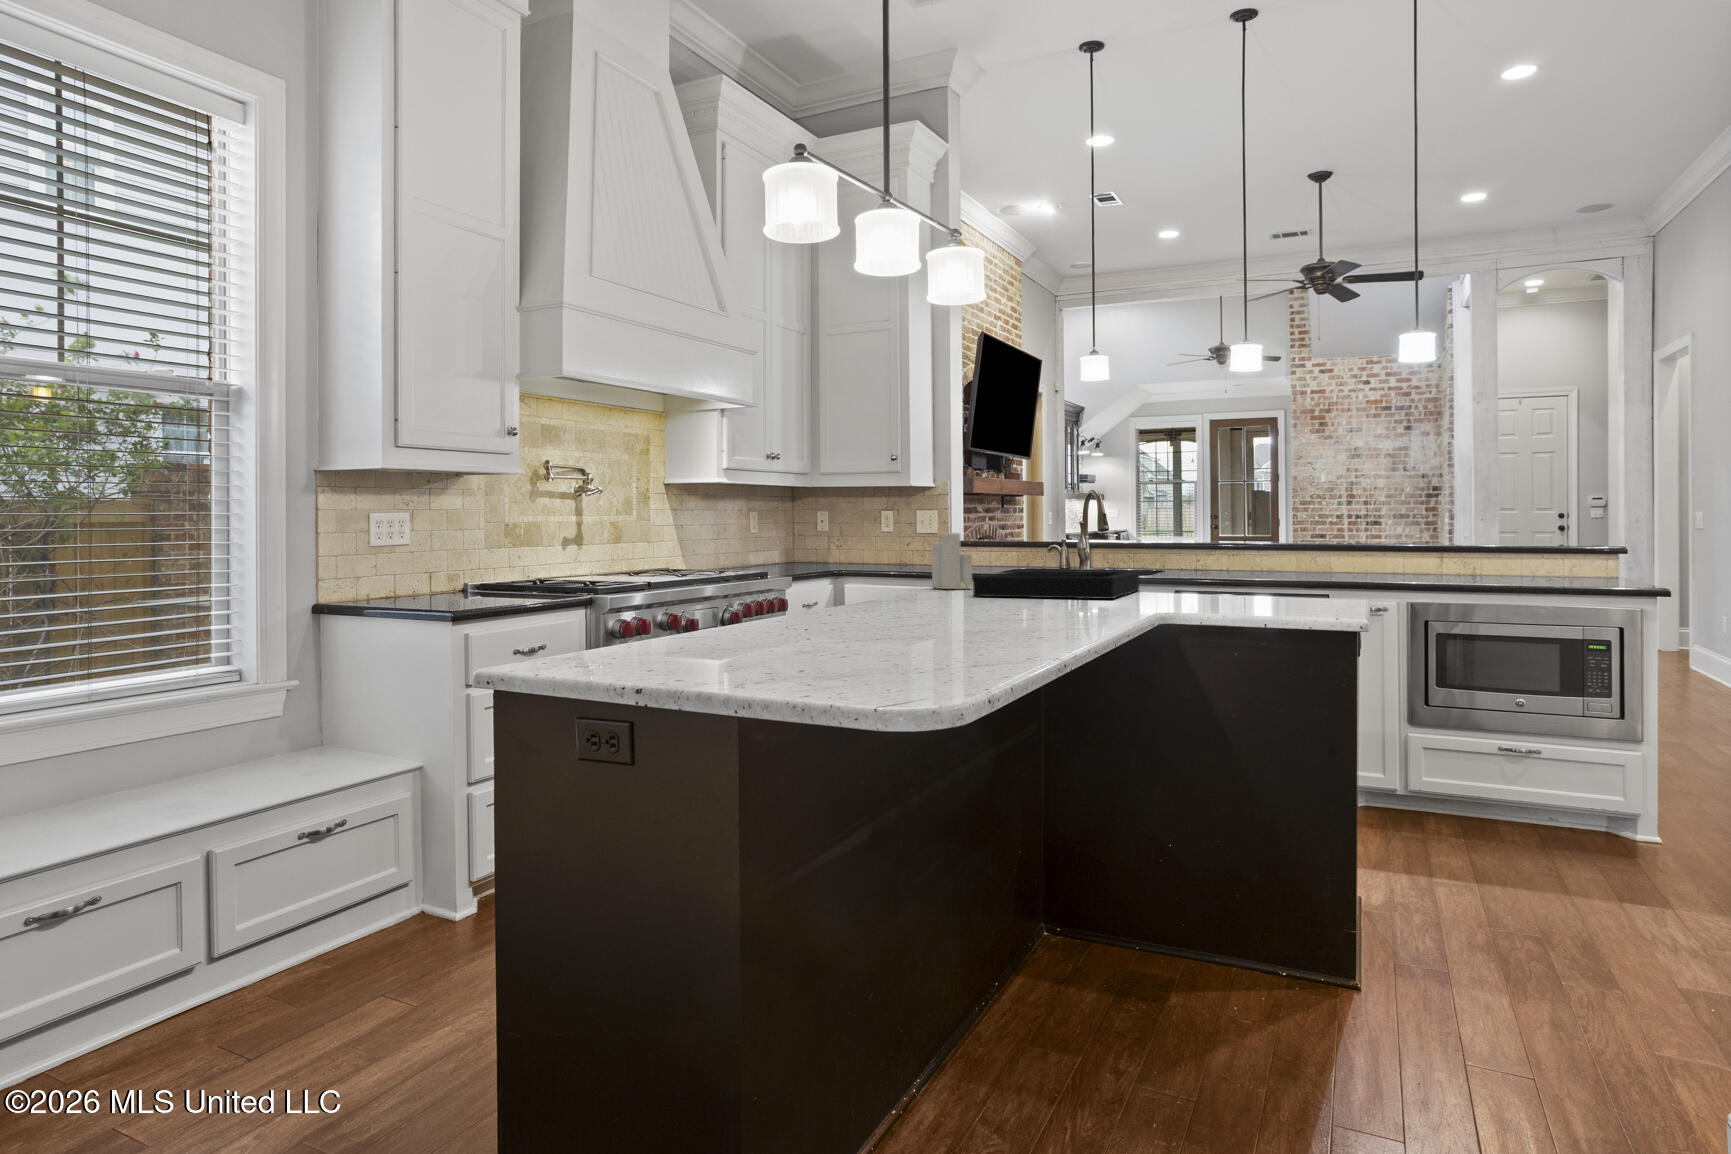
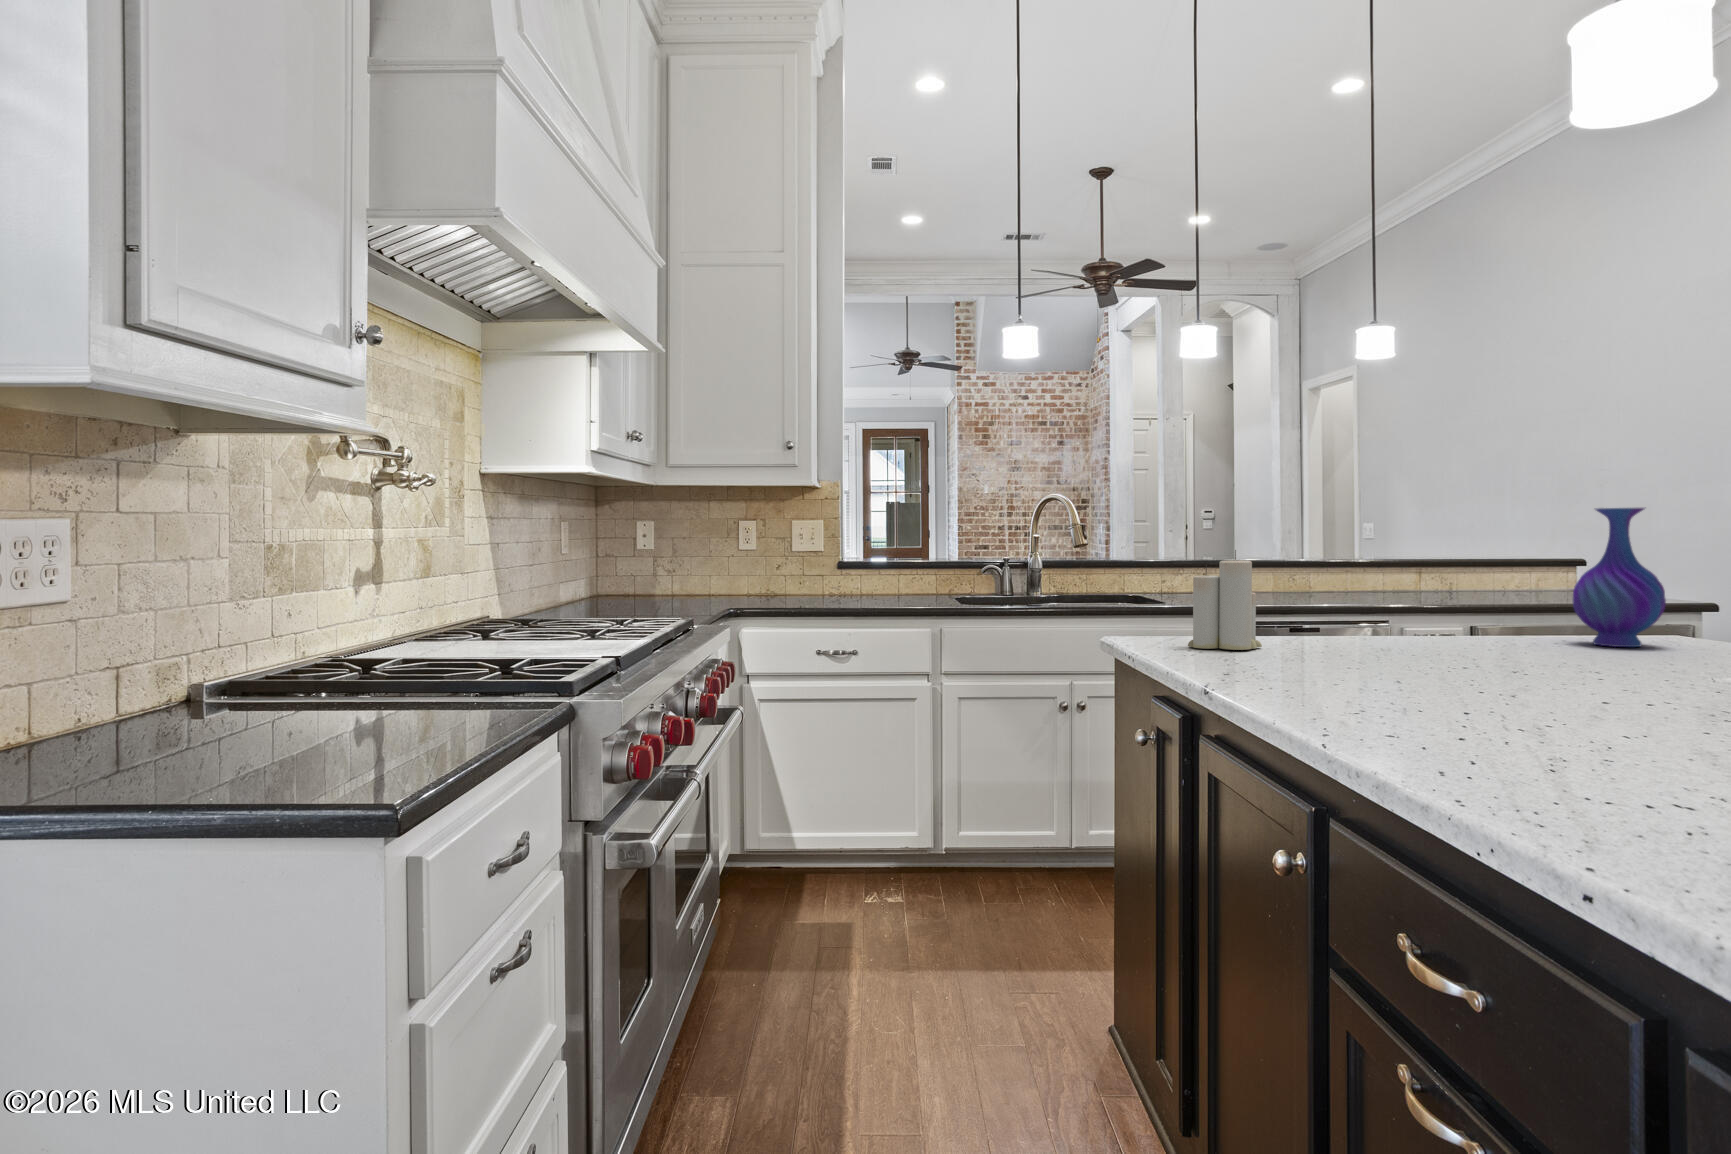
vase: none [1182,494,1239,595] -> present [1573,508,1666,647]
decorative tray: present [973,571,1139,599] -> none [1297,614,1624,667]

